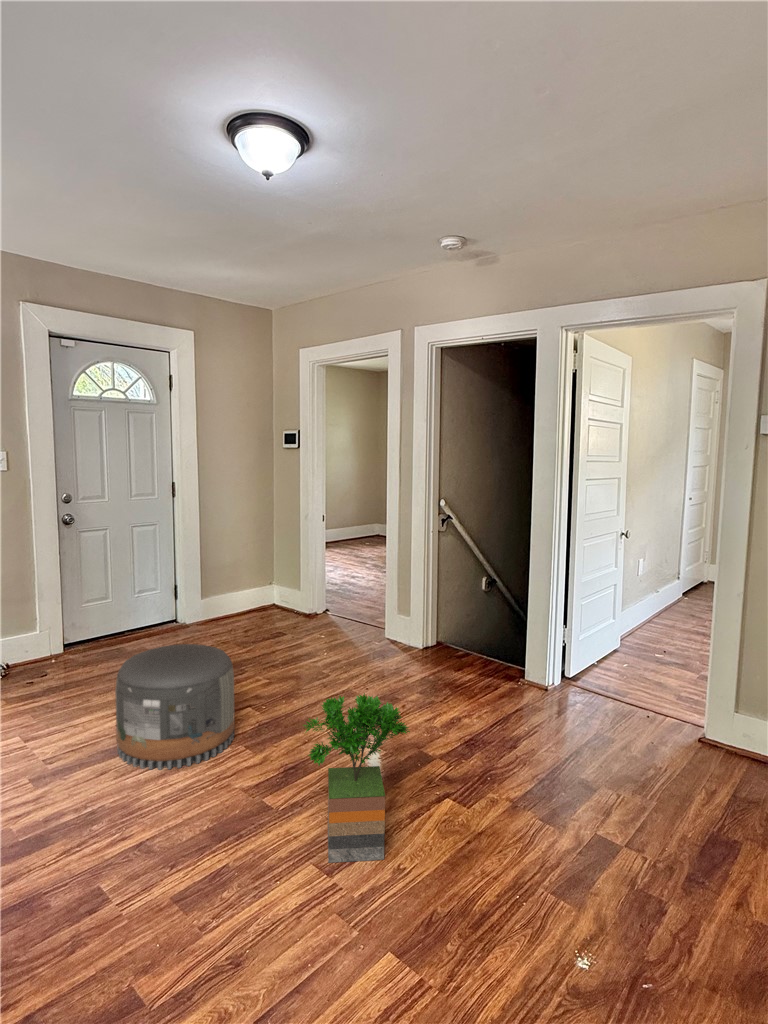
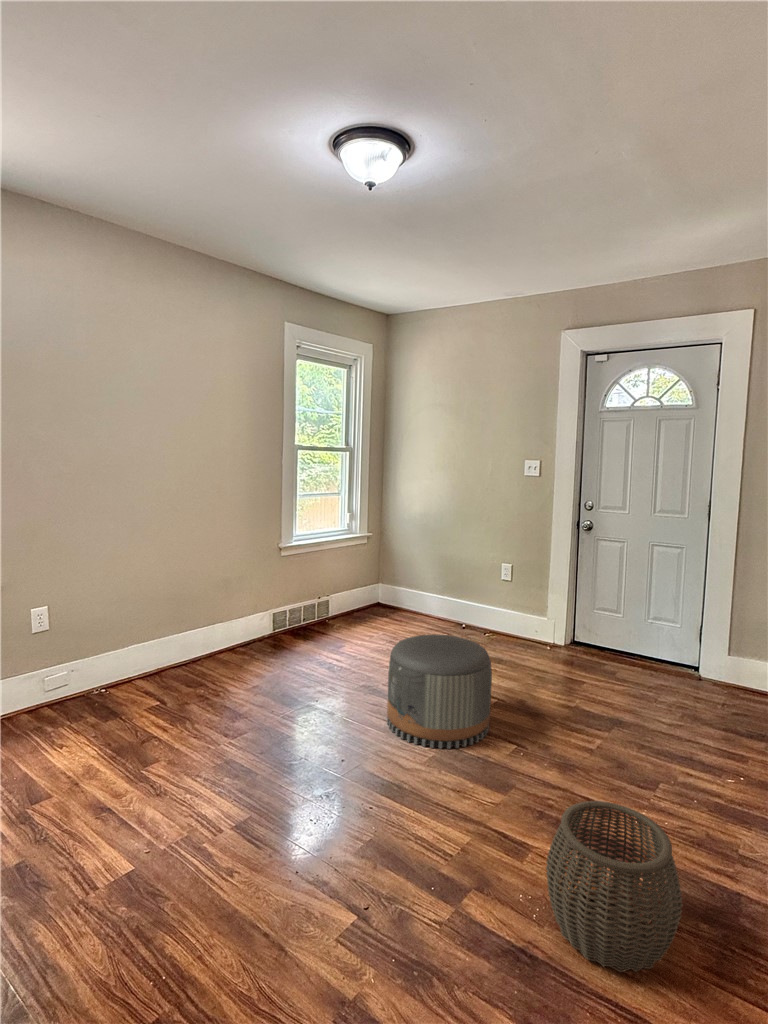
woven basket: none [408,651,478,729] -> present [546,801,683,972]
potted tree: present [303,693,410,863] -> none [232,692,336,862]

